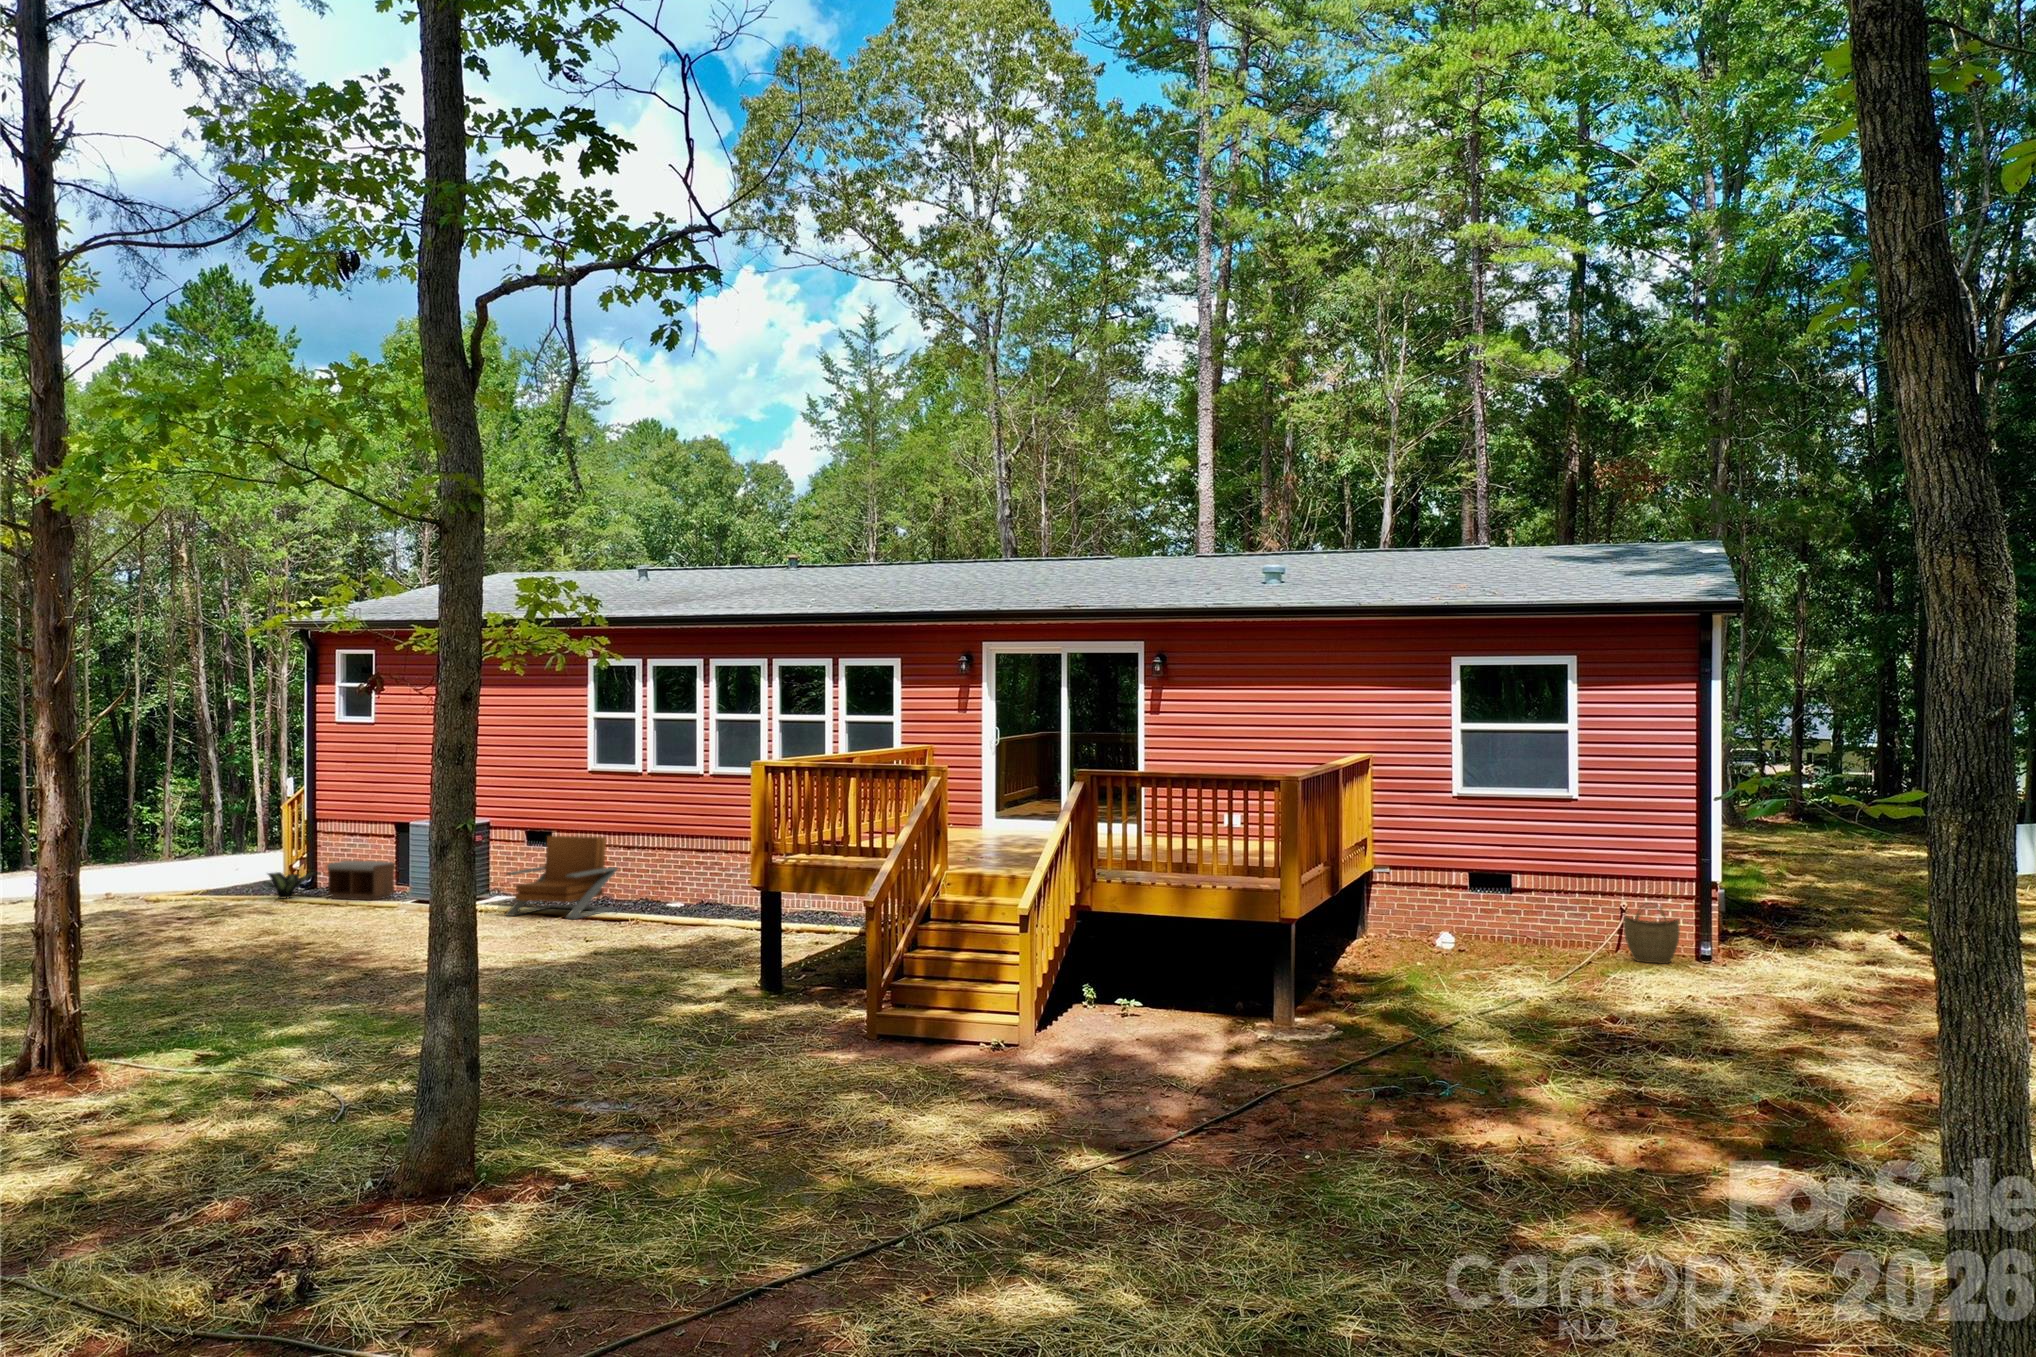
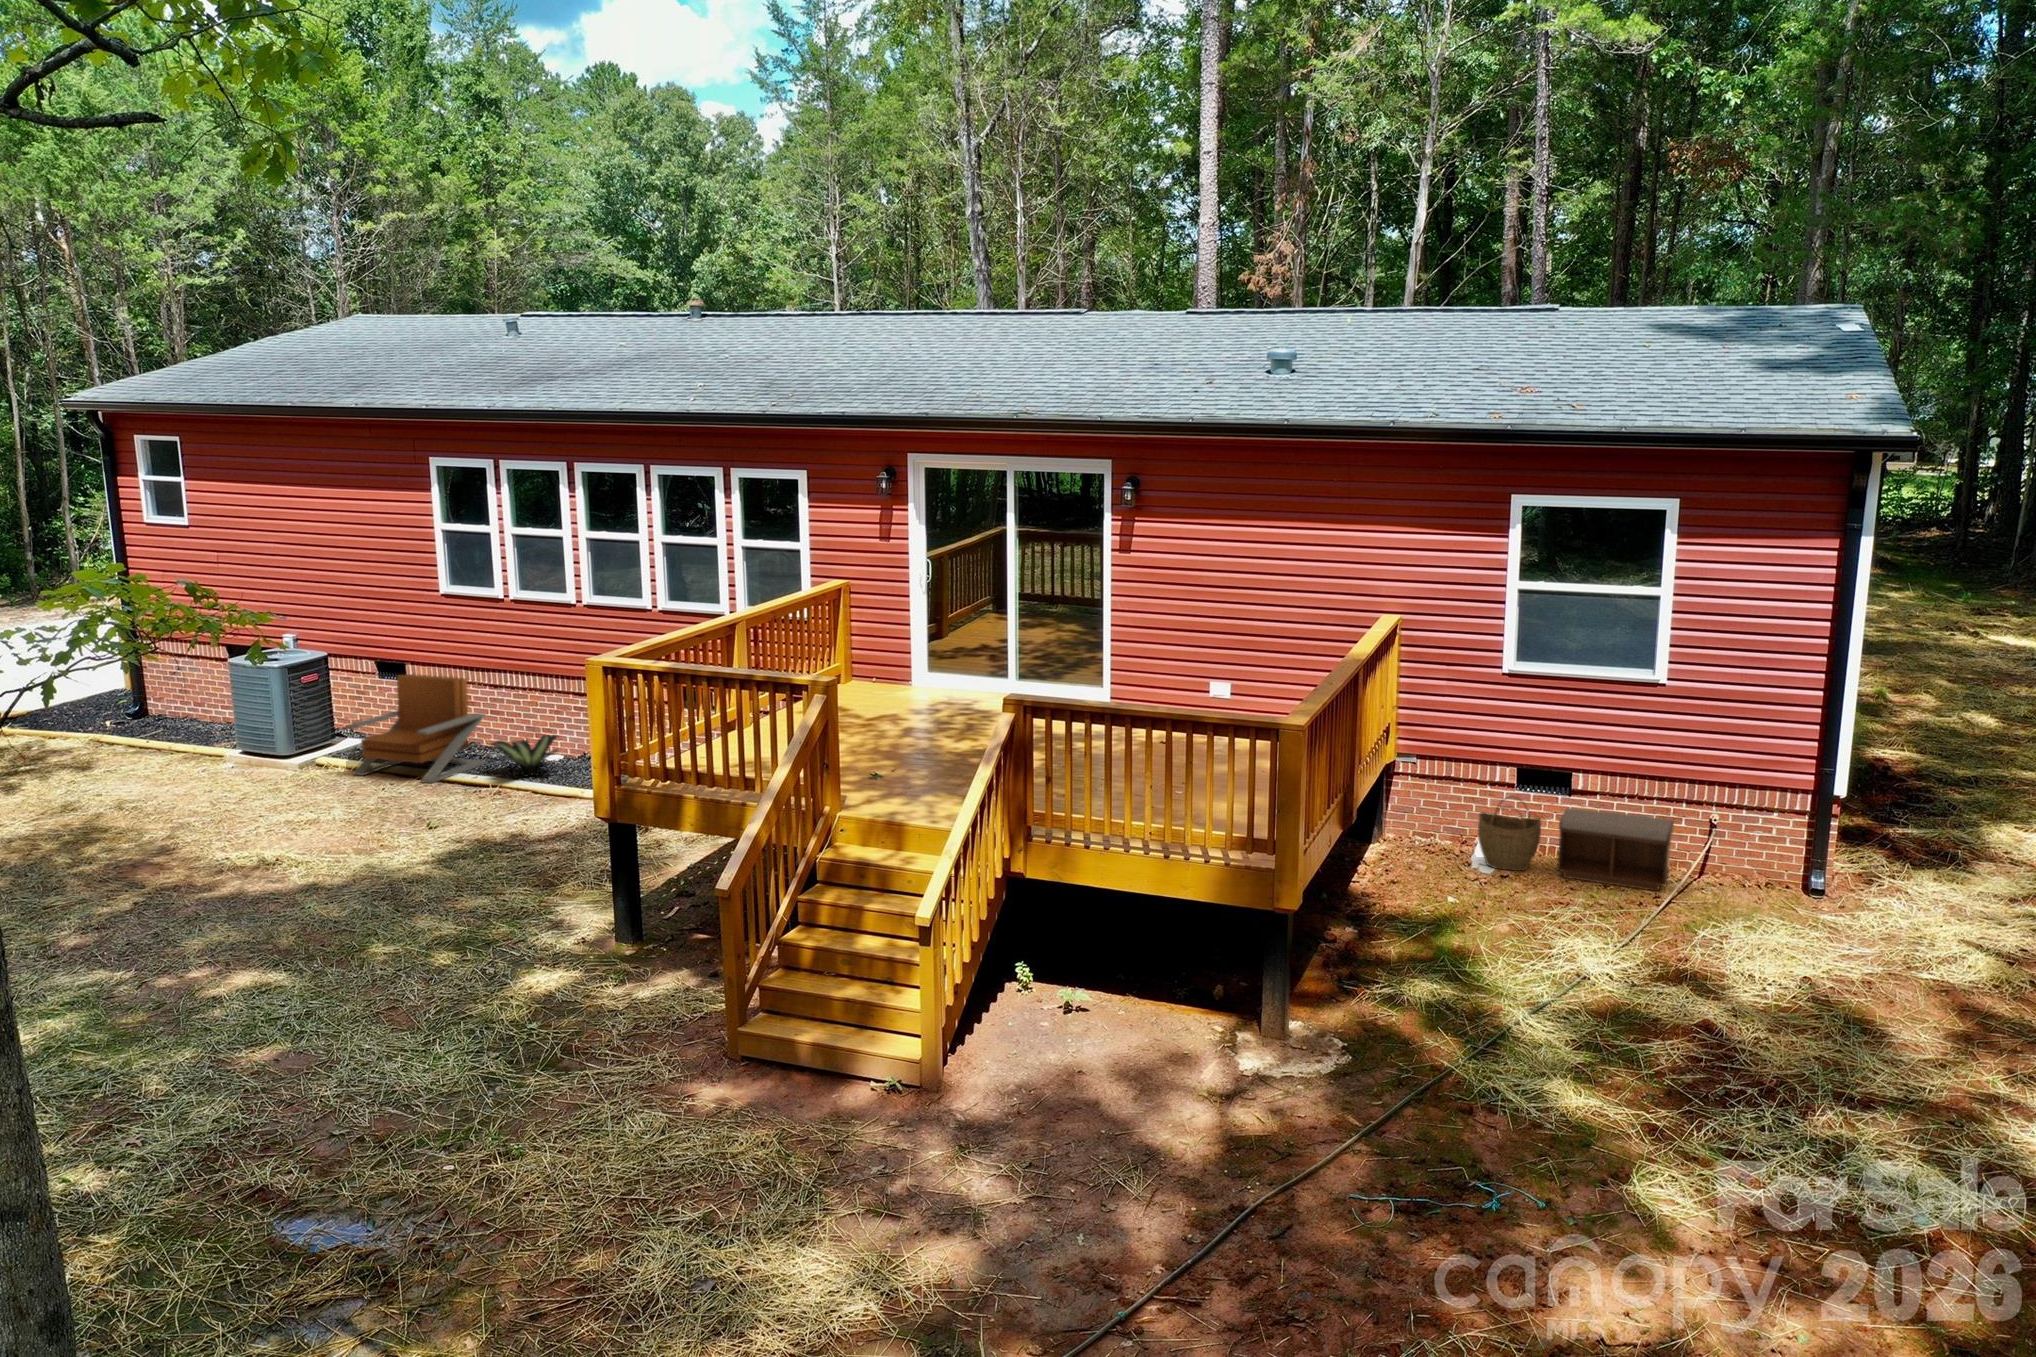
bench: present [327,861,396,900] -> present [1556,808,1674,891]
potted plant: present [263,872,316,899] -> present [491,735,558,777]
woven basket: present [1624,908,1680,964] -> present [1478,797,1541,871]

